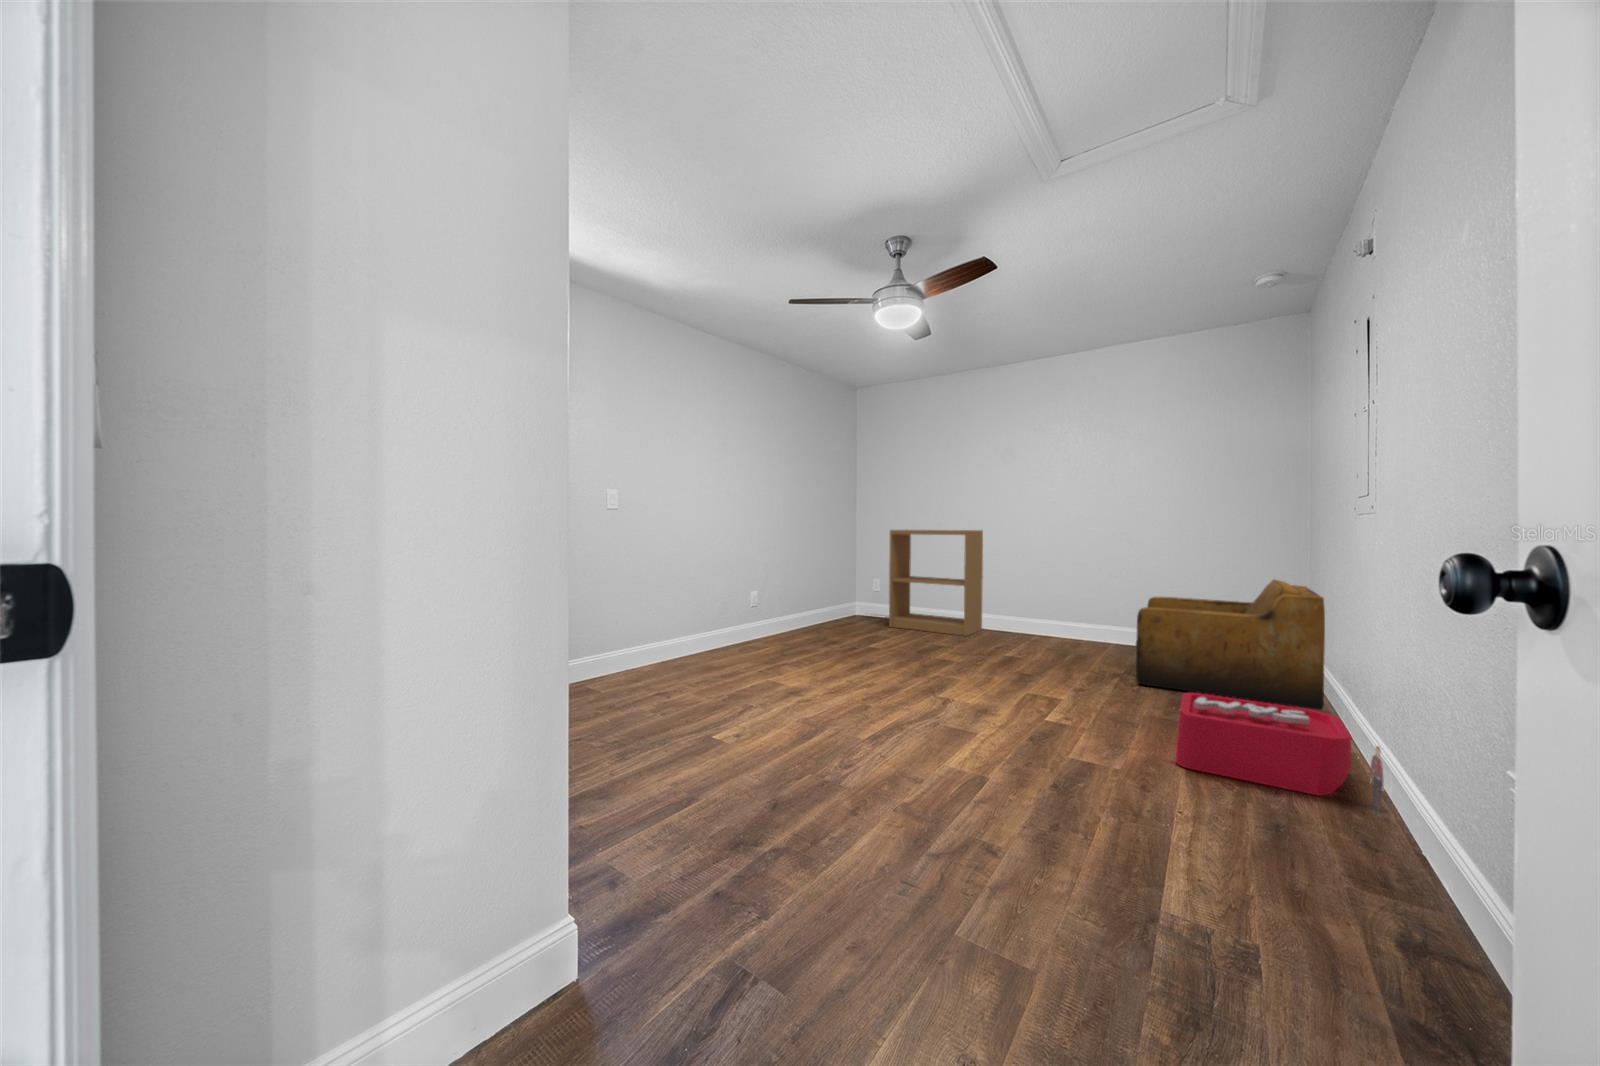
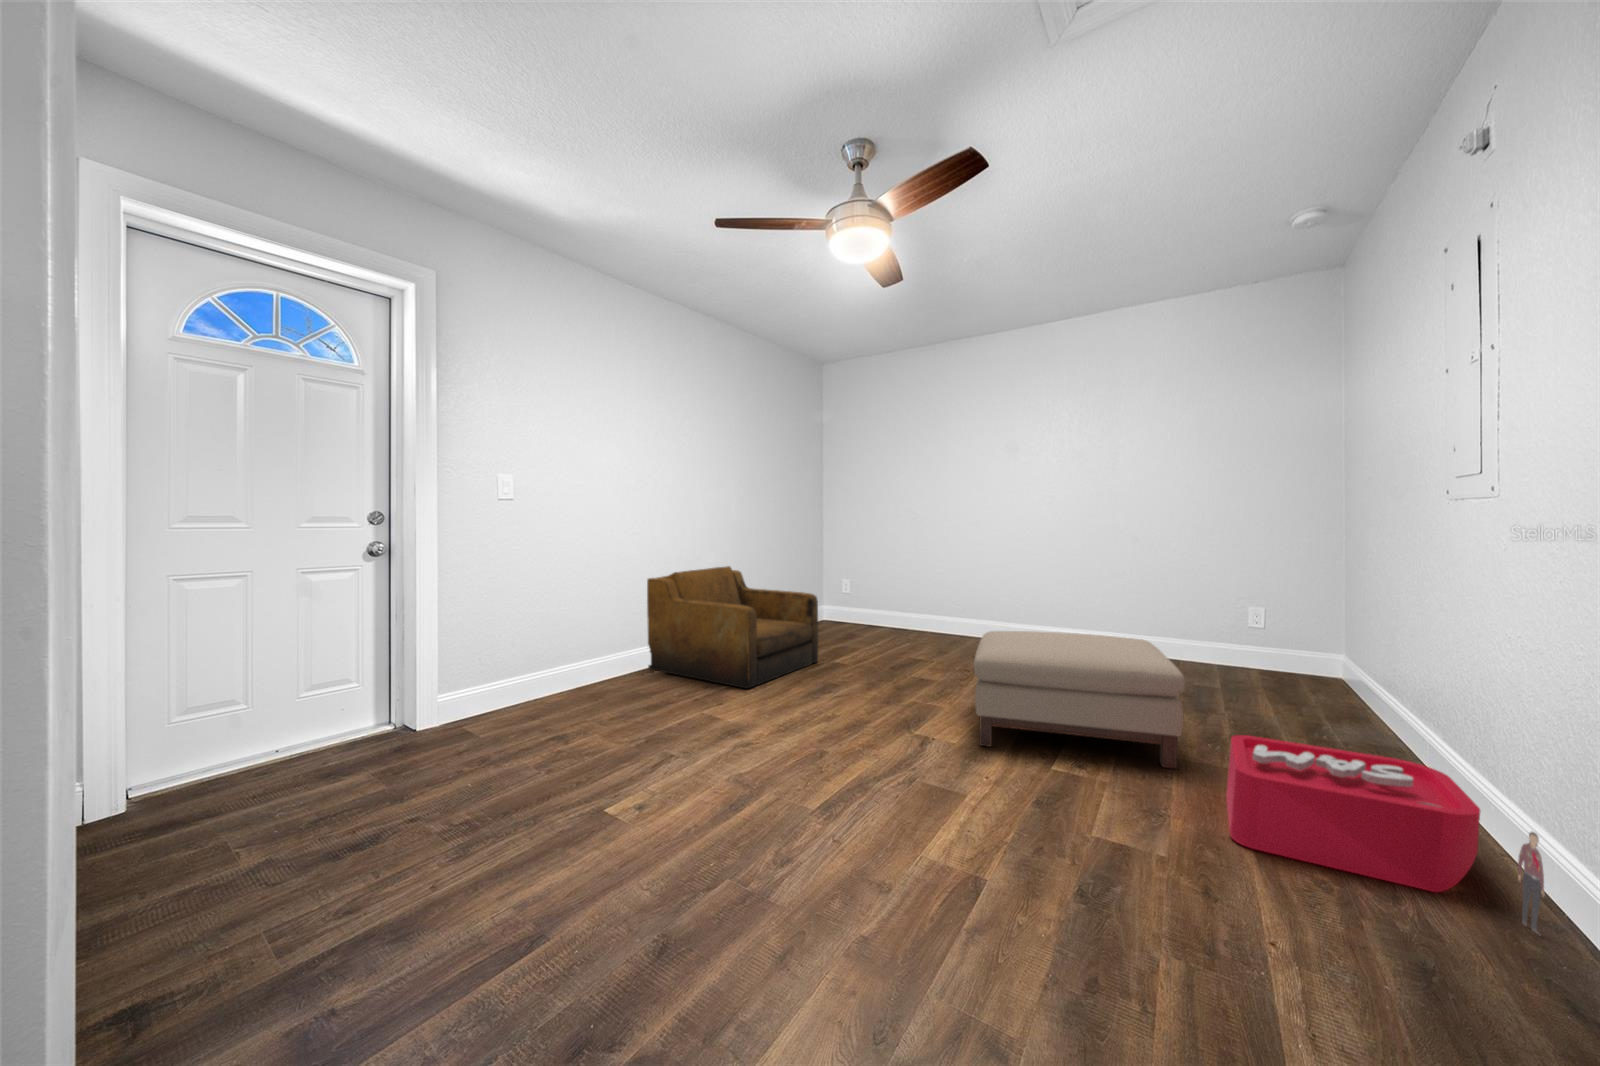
bookshelf: present [889,530,983,636] -> none [858,521,966,646]
armchair: present [1136,580,1325,710] -> present [647,566,818,688]
ottoman: none [986,617,1151,722] -> present [974,631,1185,769]

